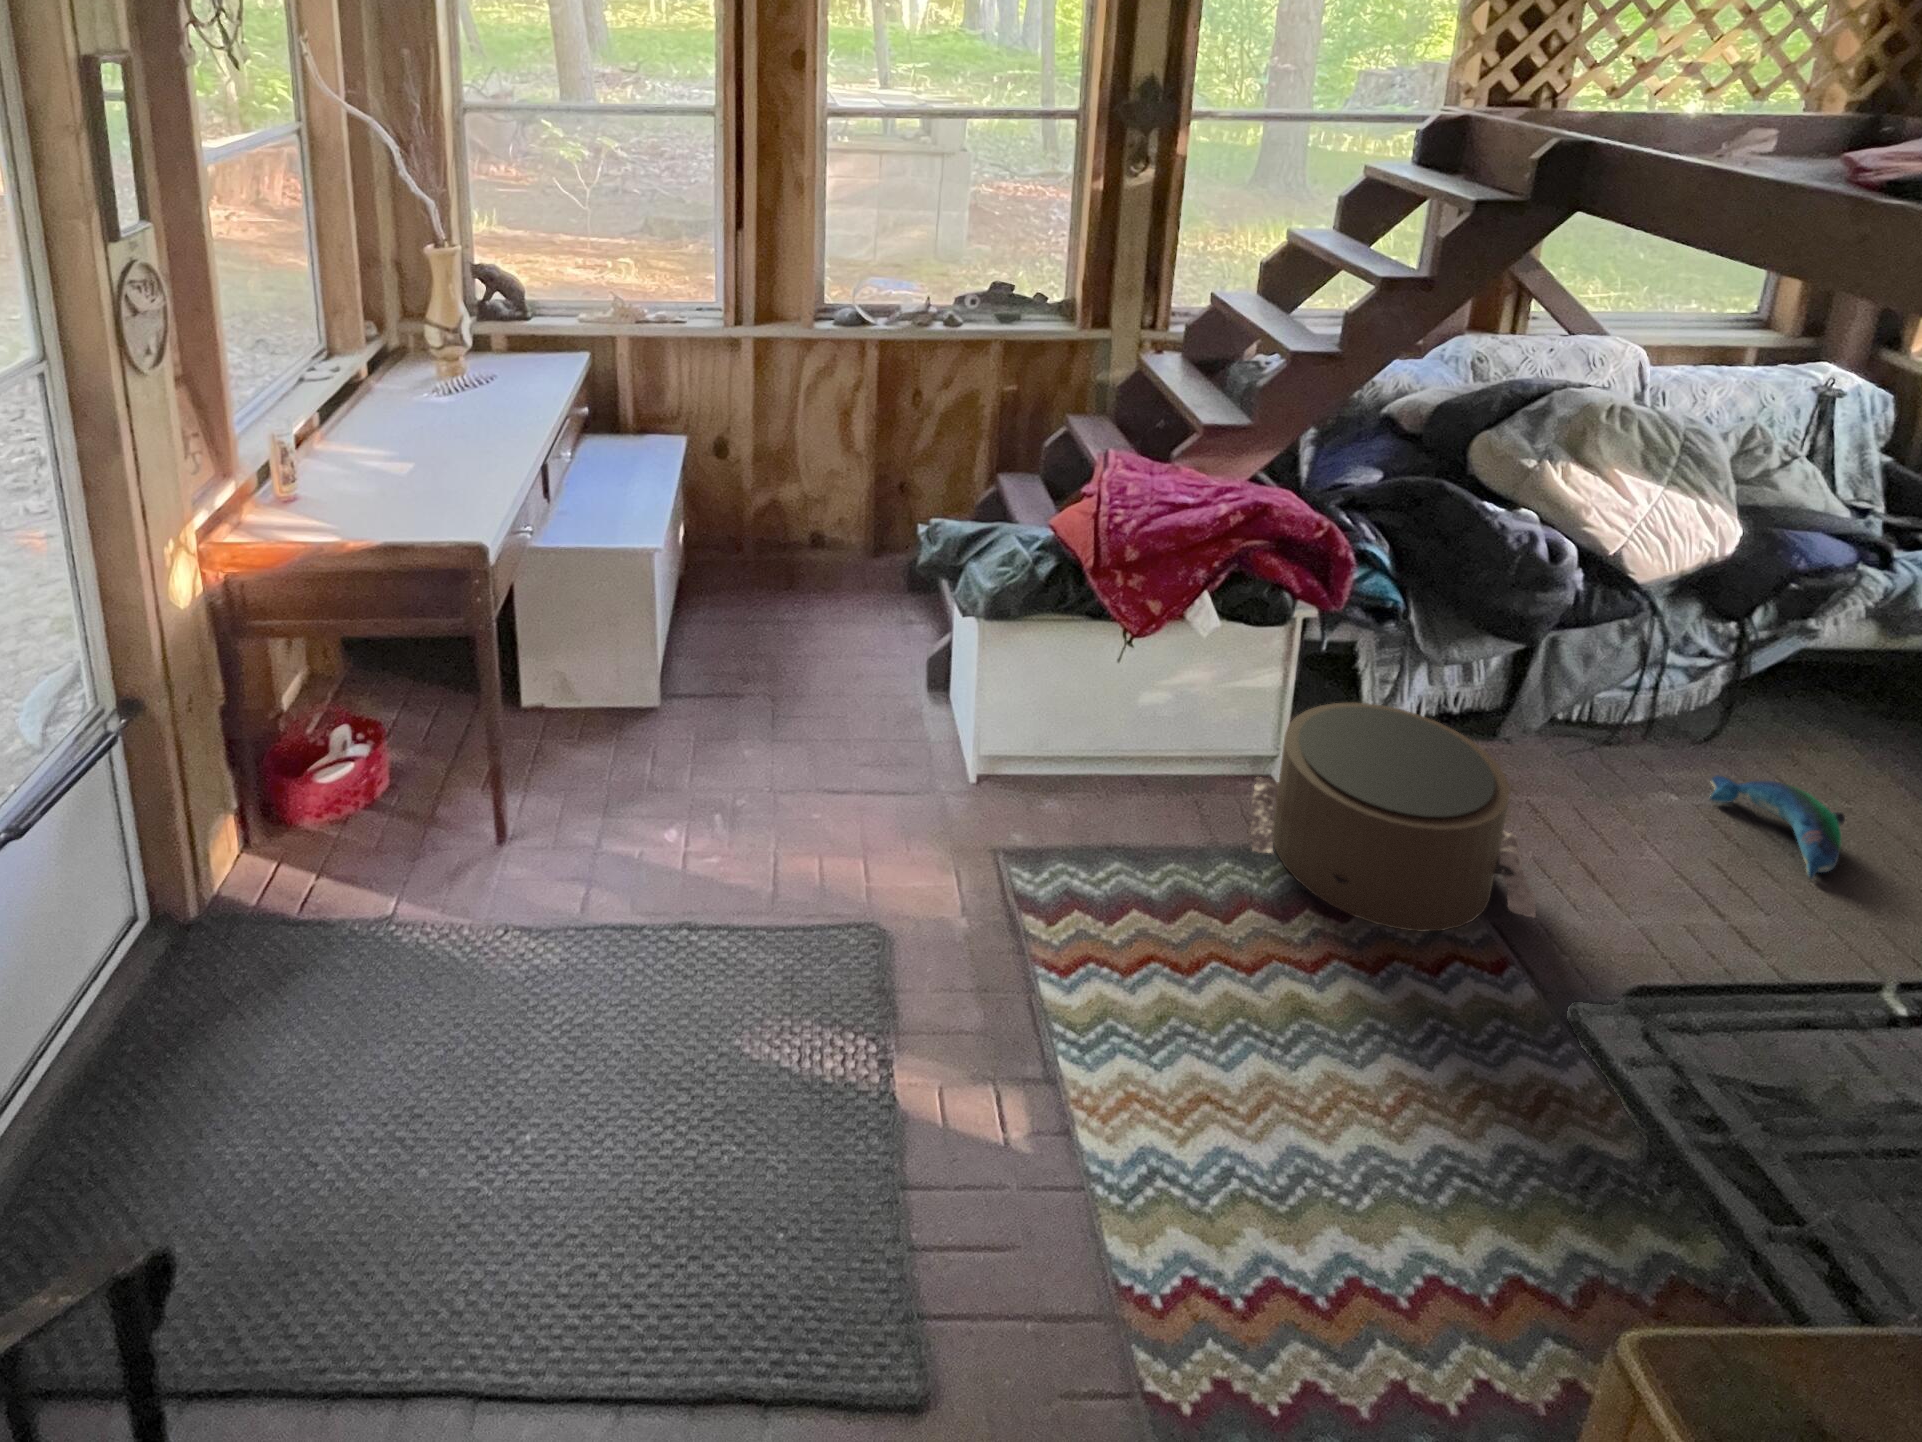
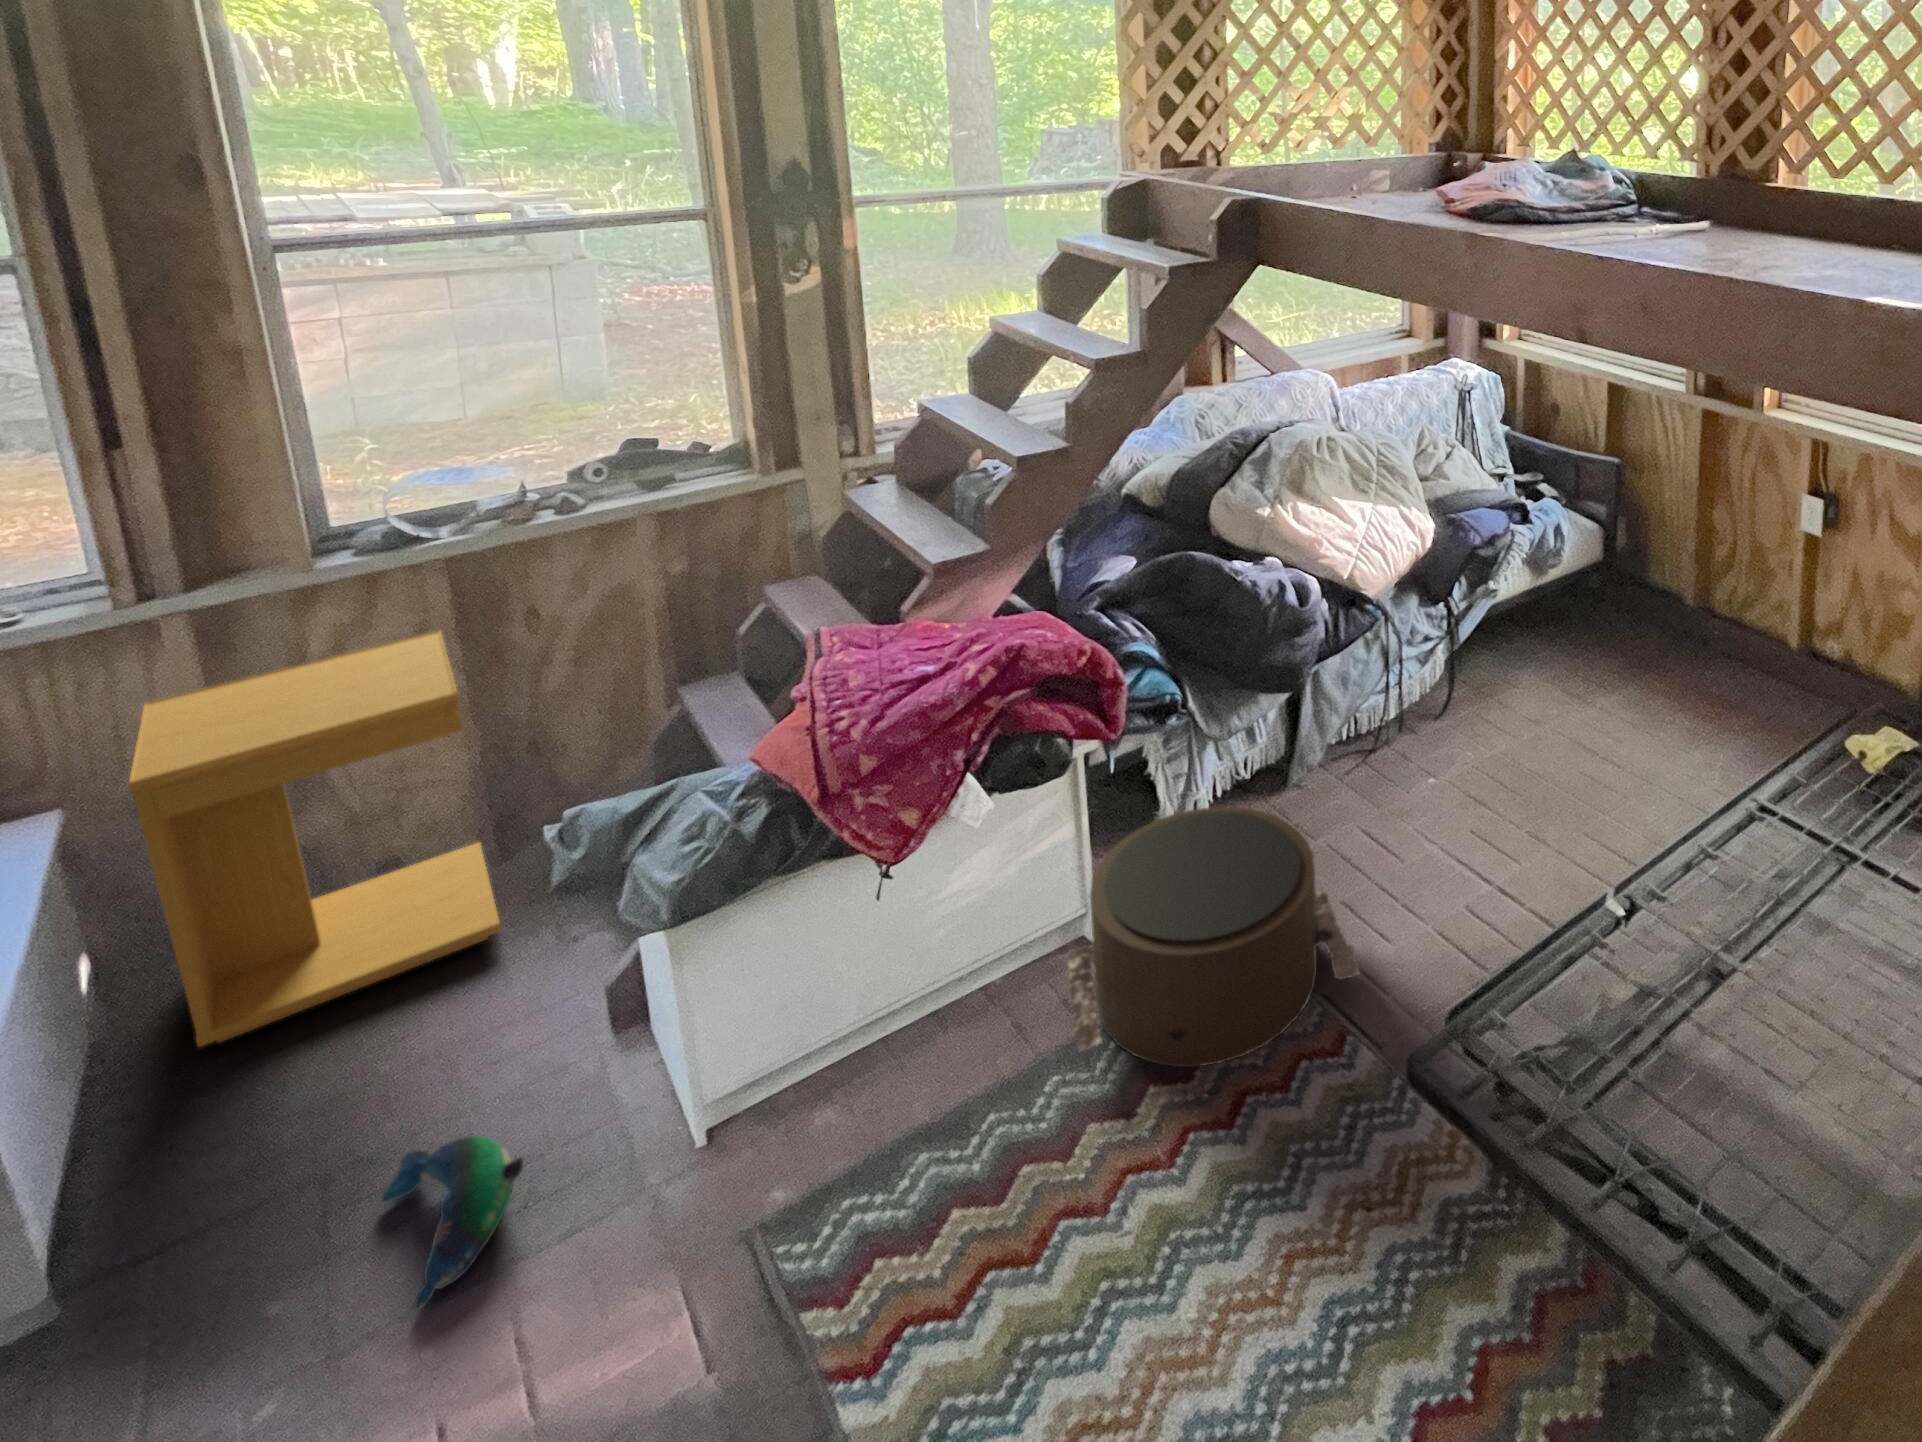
side table: none [721,388,877,604] -> present [128,631,501,1047]
plush toy: present [1710,776,1845,879] -> present [381,1136,523,1310]

